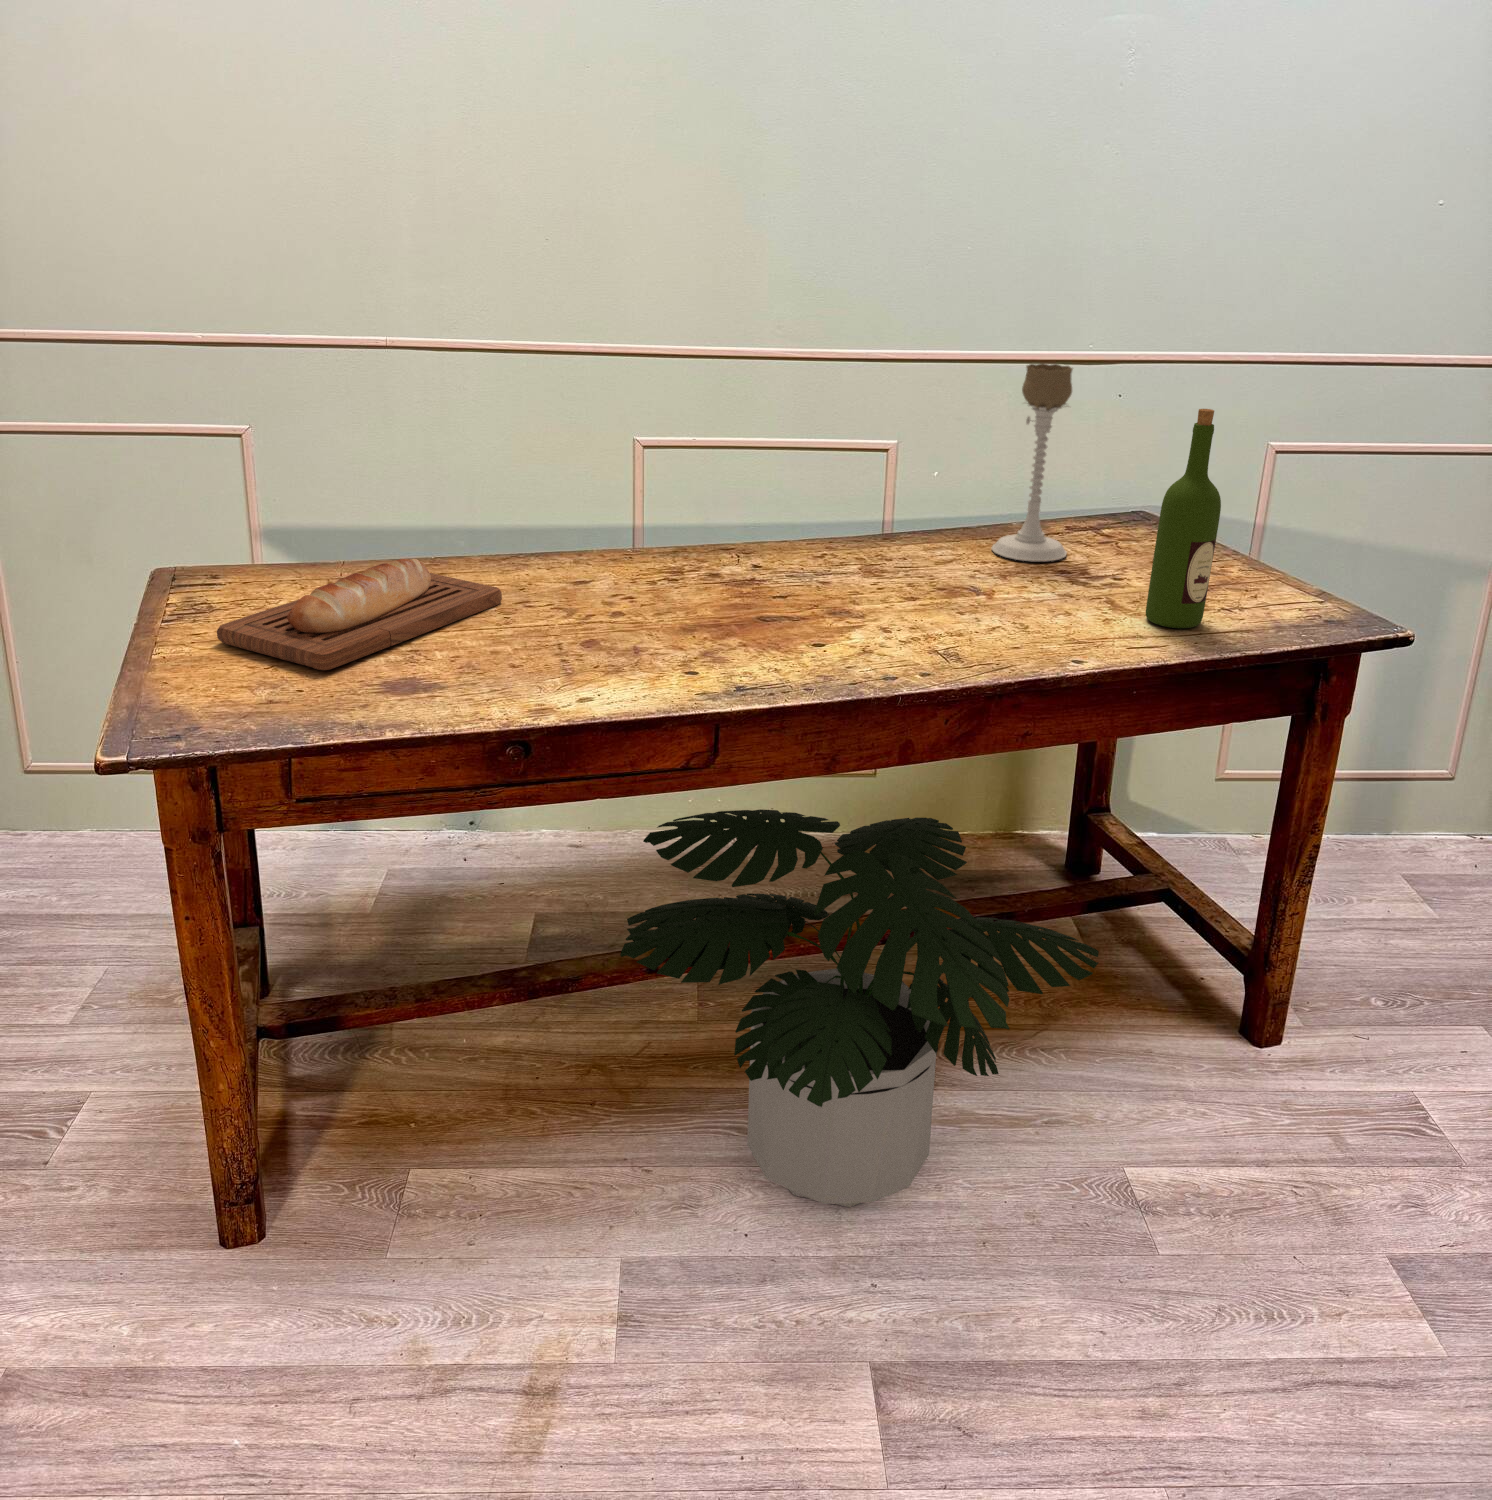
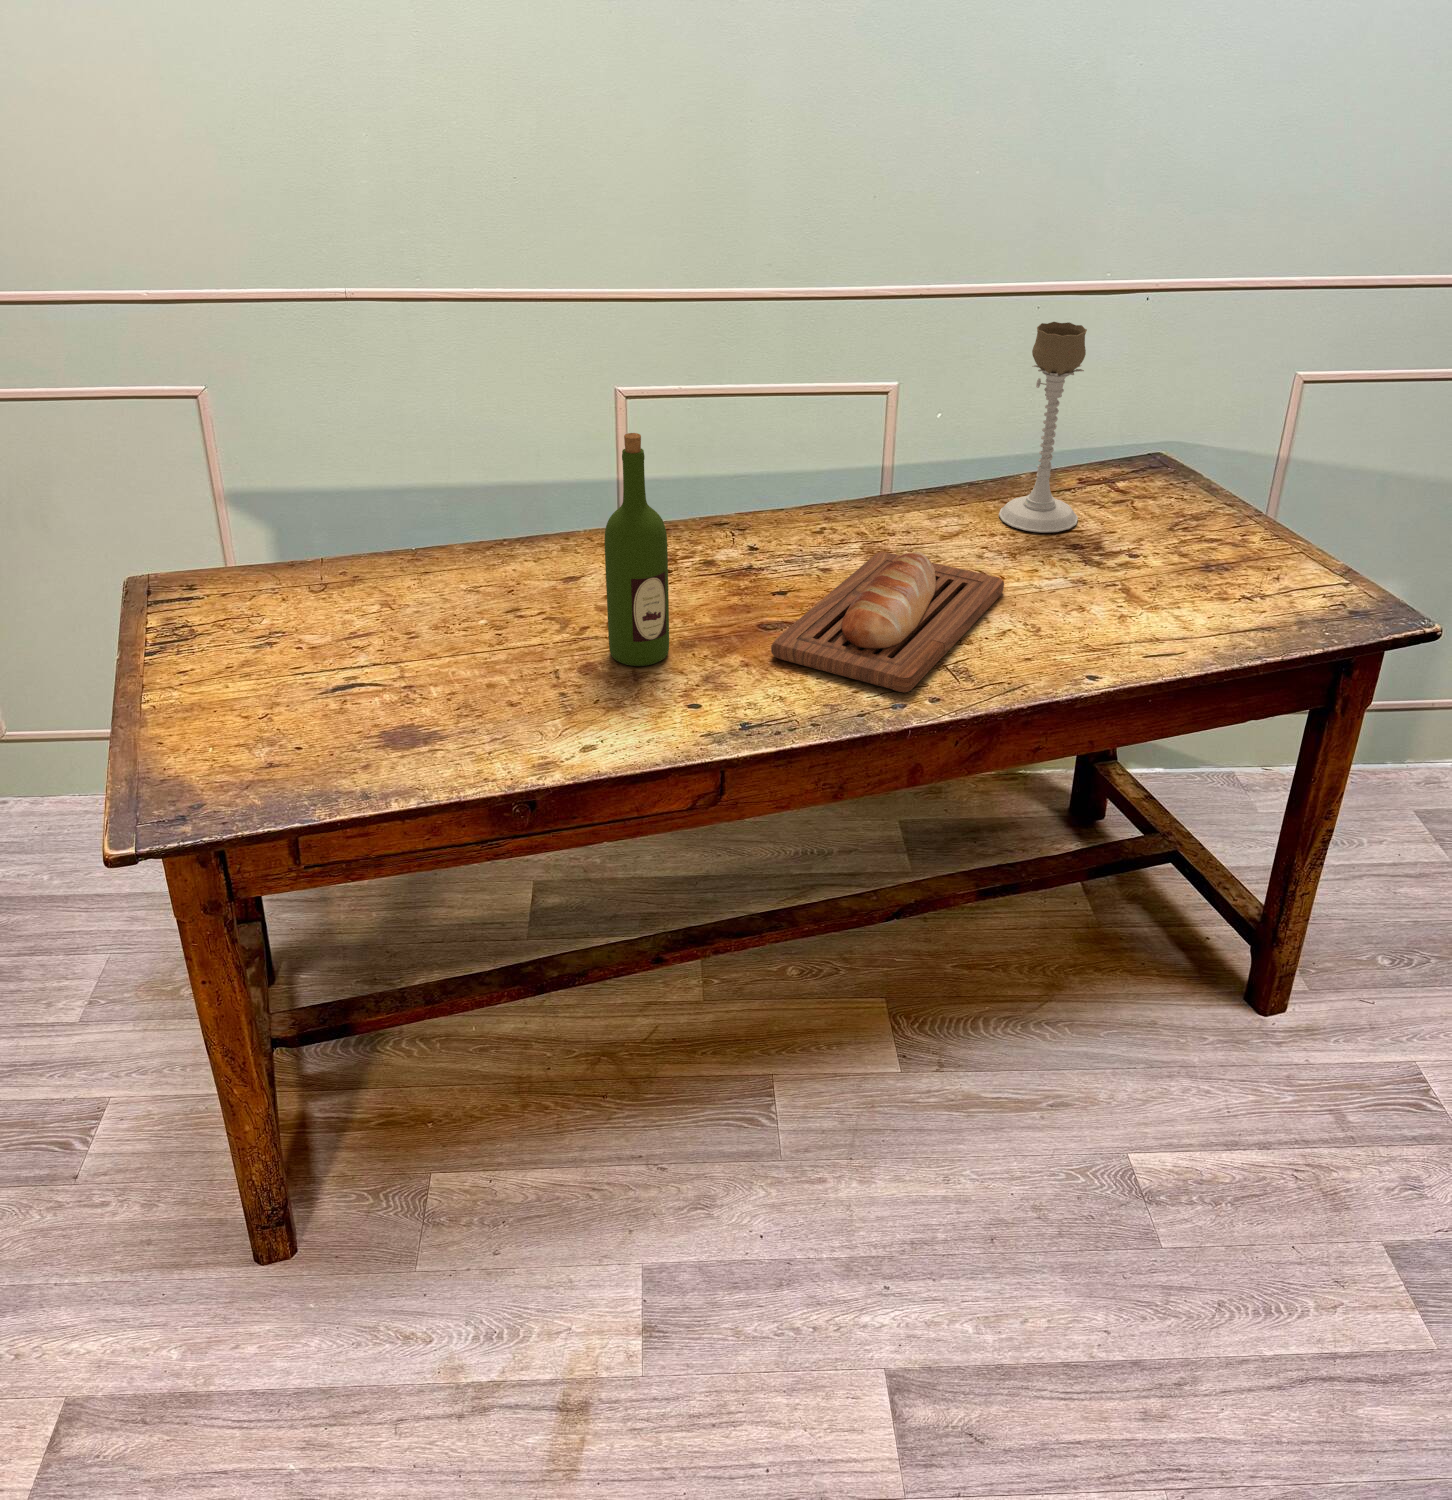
wine bottle: present [1146,409,1221,628] -> present [605,433,669,666]
bread loaf: present [217,559,502,670] -> present [771,551,1004,692]
potted plant: present [620,809,1099,1207] -> none [631,813,1108,1205]

